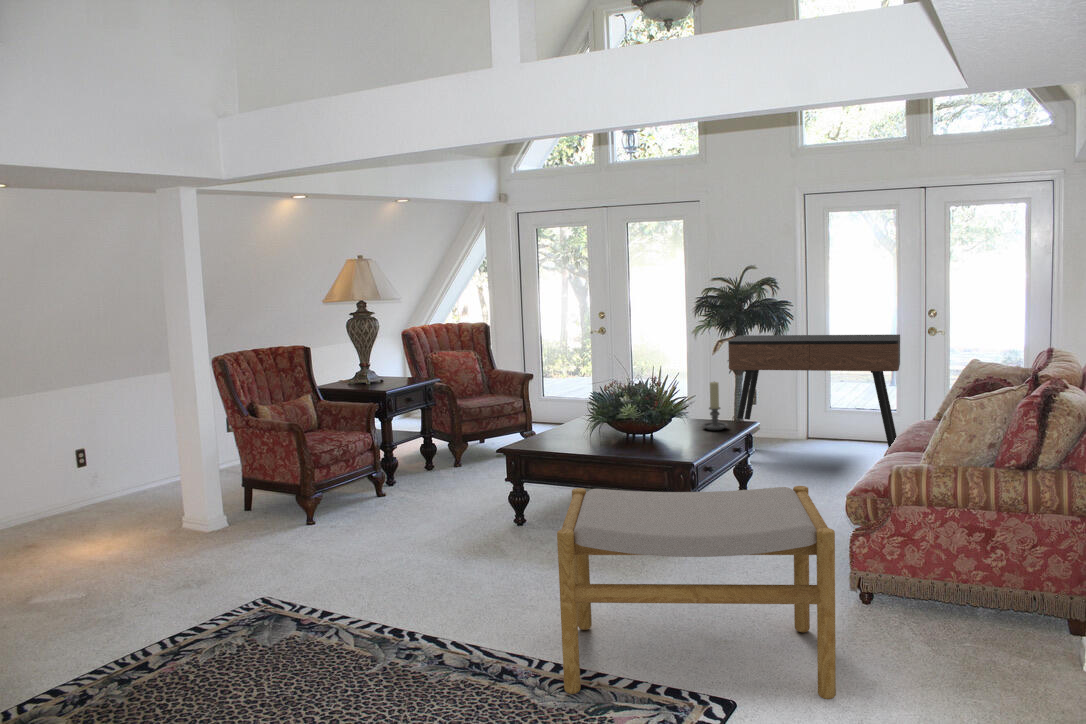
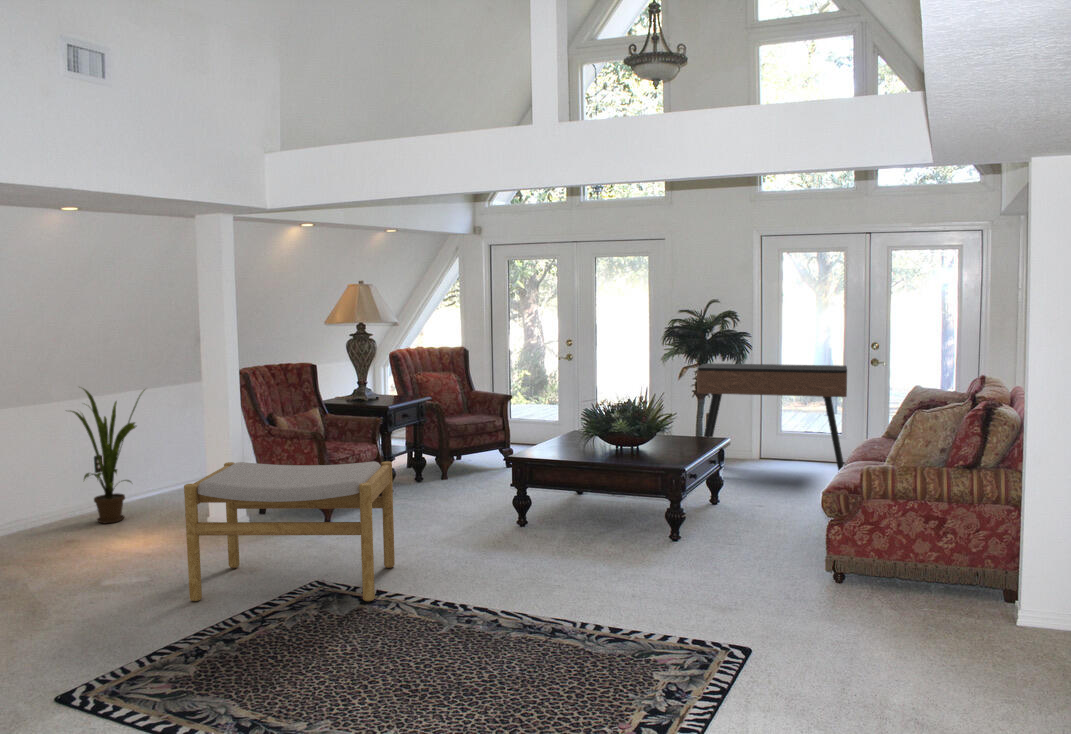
house plant: none [31,379,122,523] -> present [71,388,145,523]
candle holder: present [702,382,728,430] -> none [683,401,706,444]
footstool: present [557,486,836,699] -> present [184,461,395,601]

